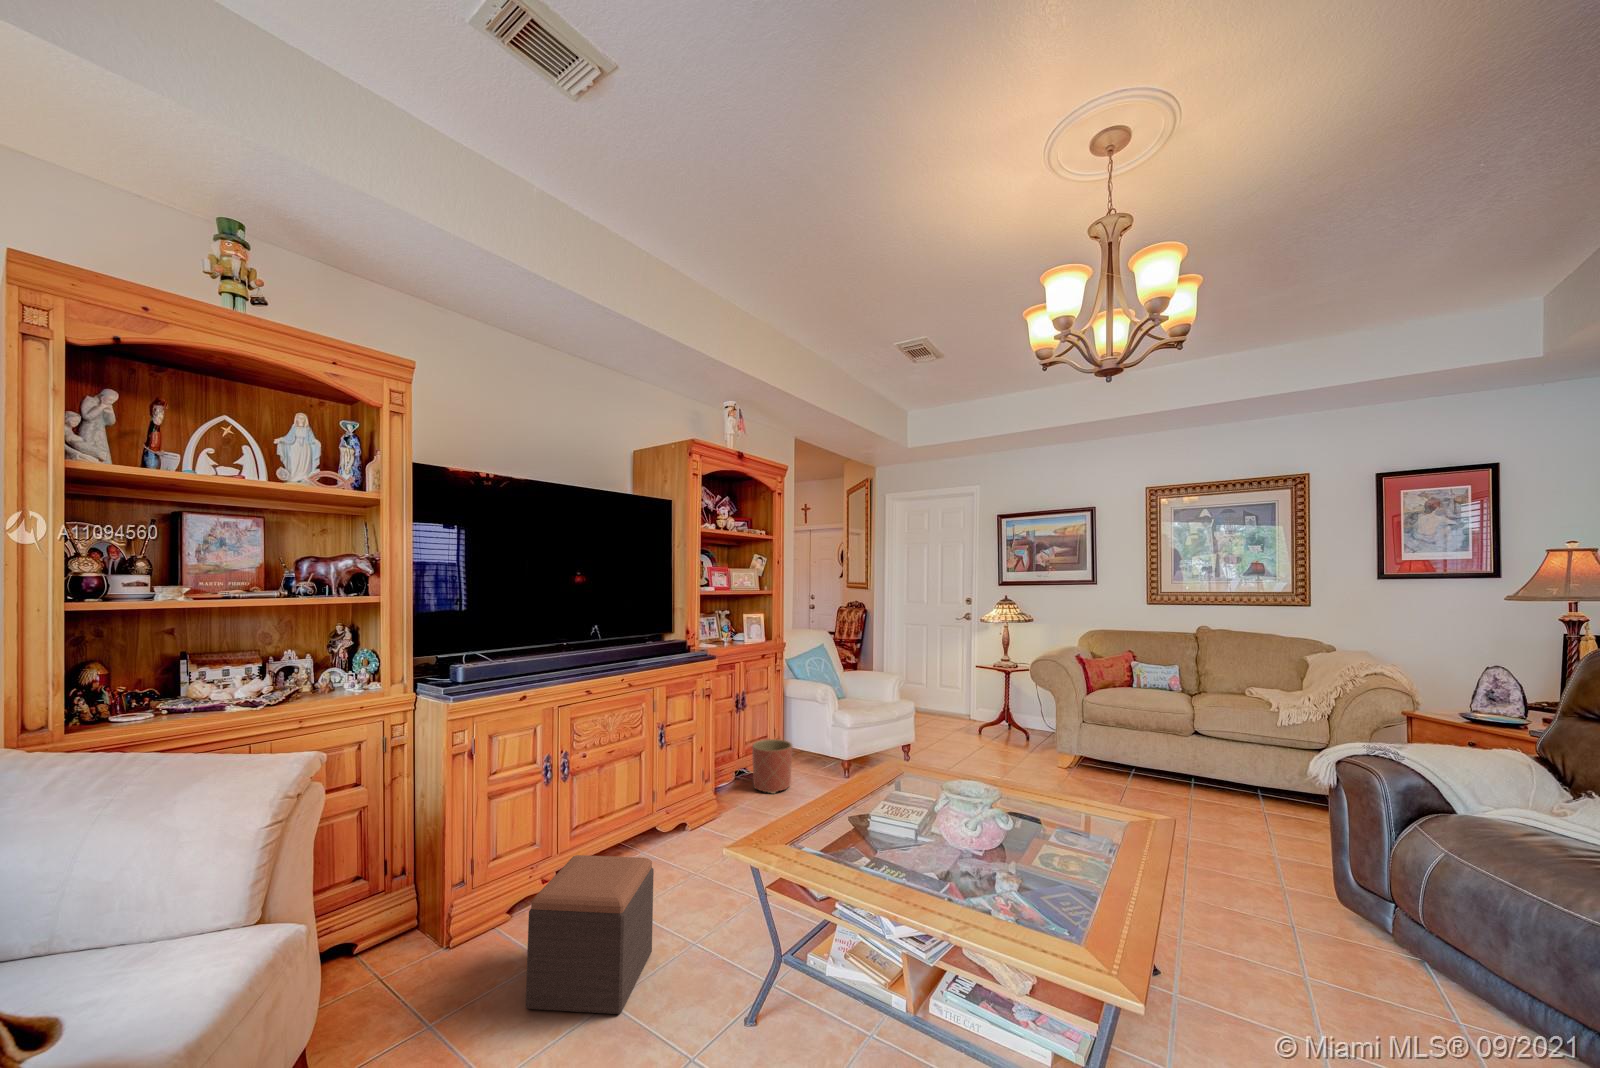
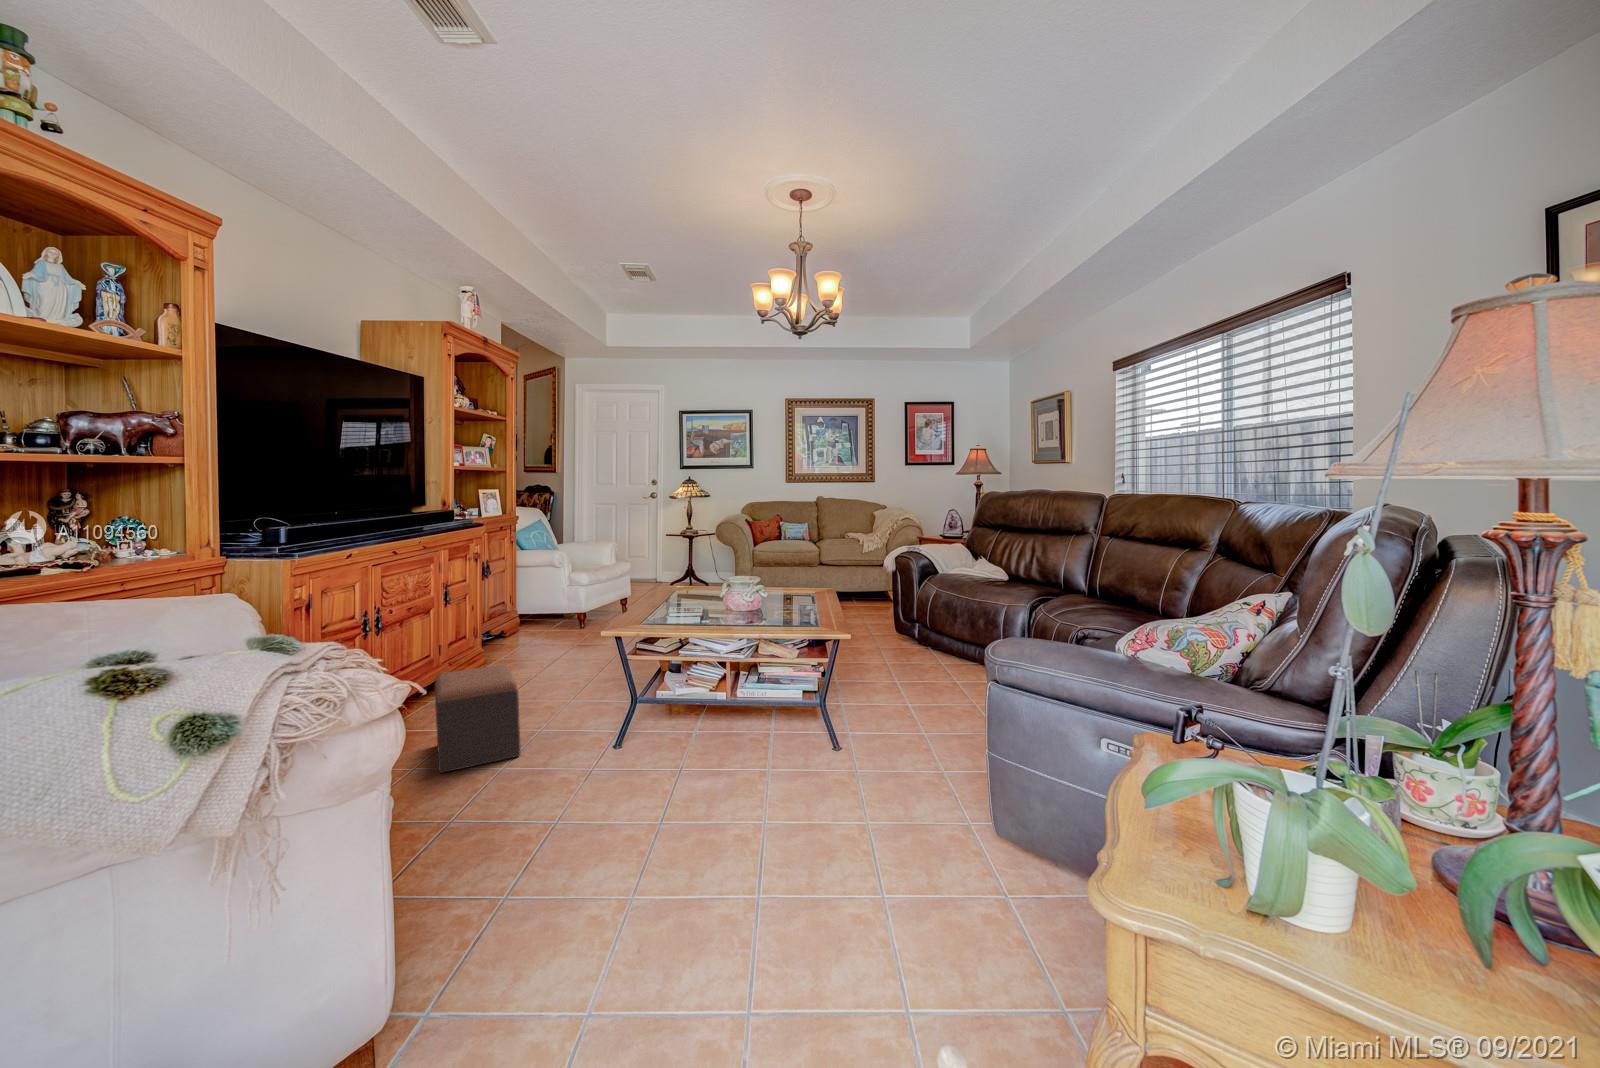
planter: present [752,739,792,794] -> none [502,601,540,643]

